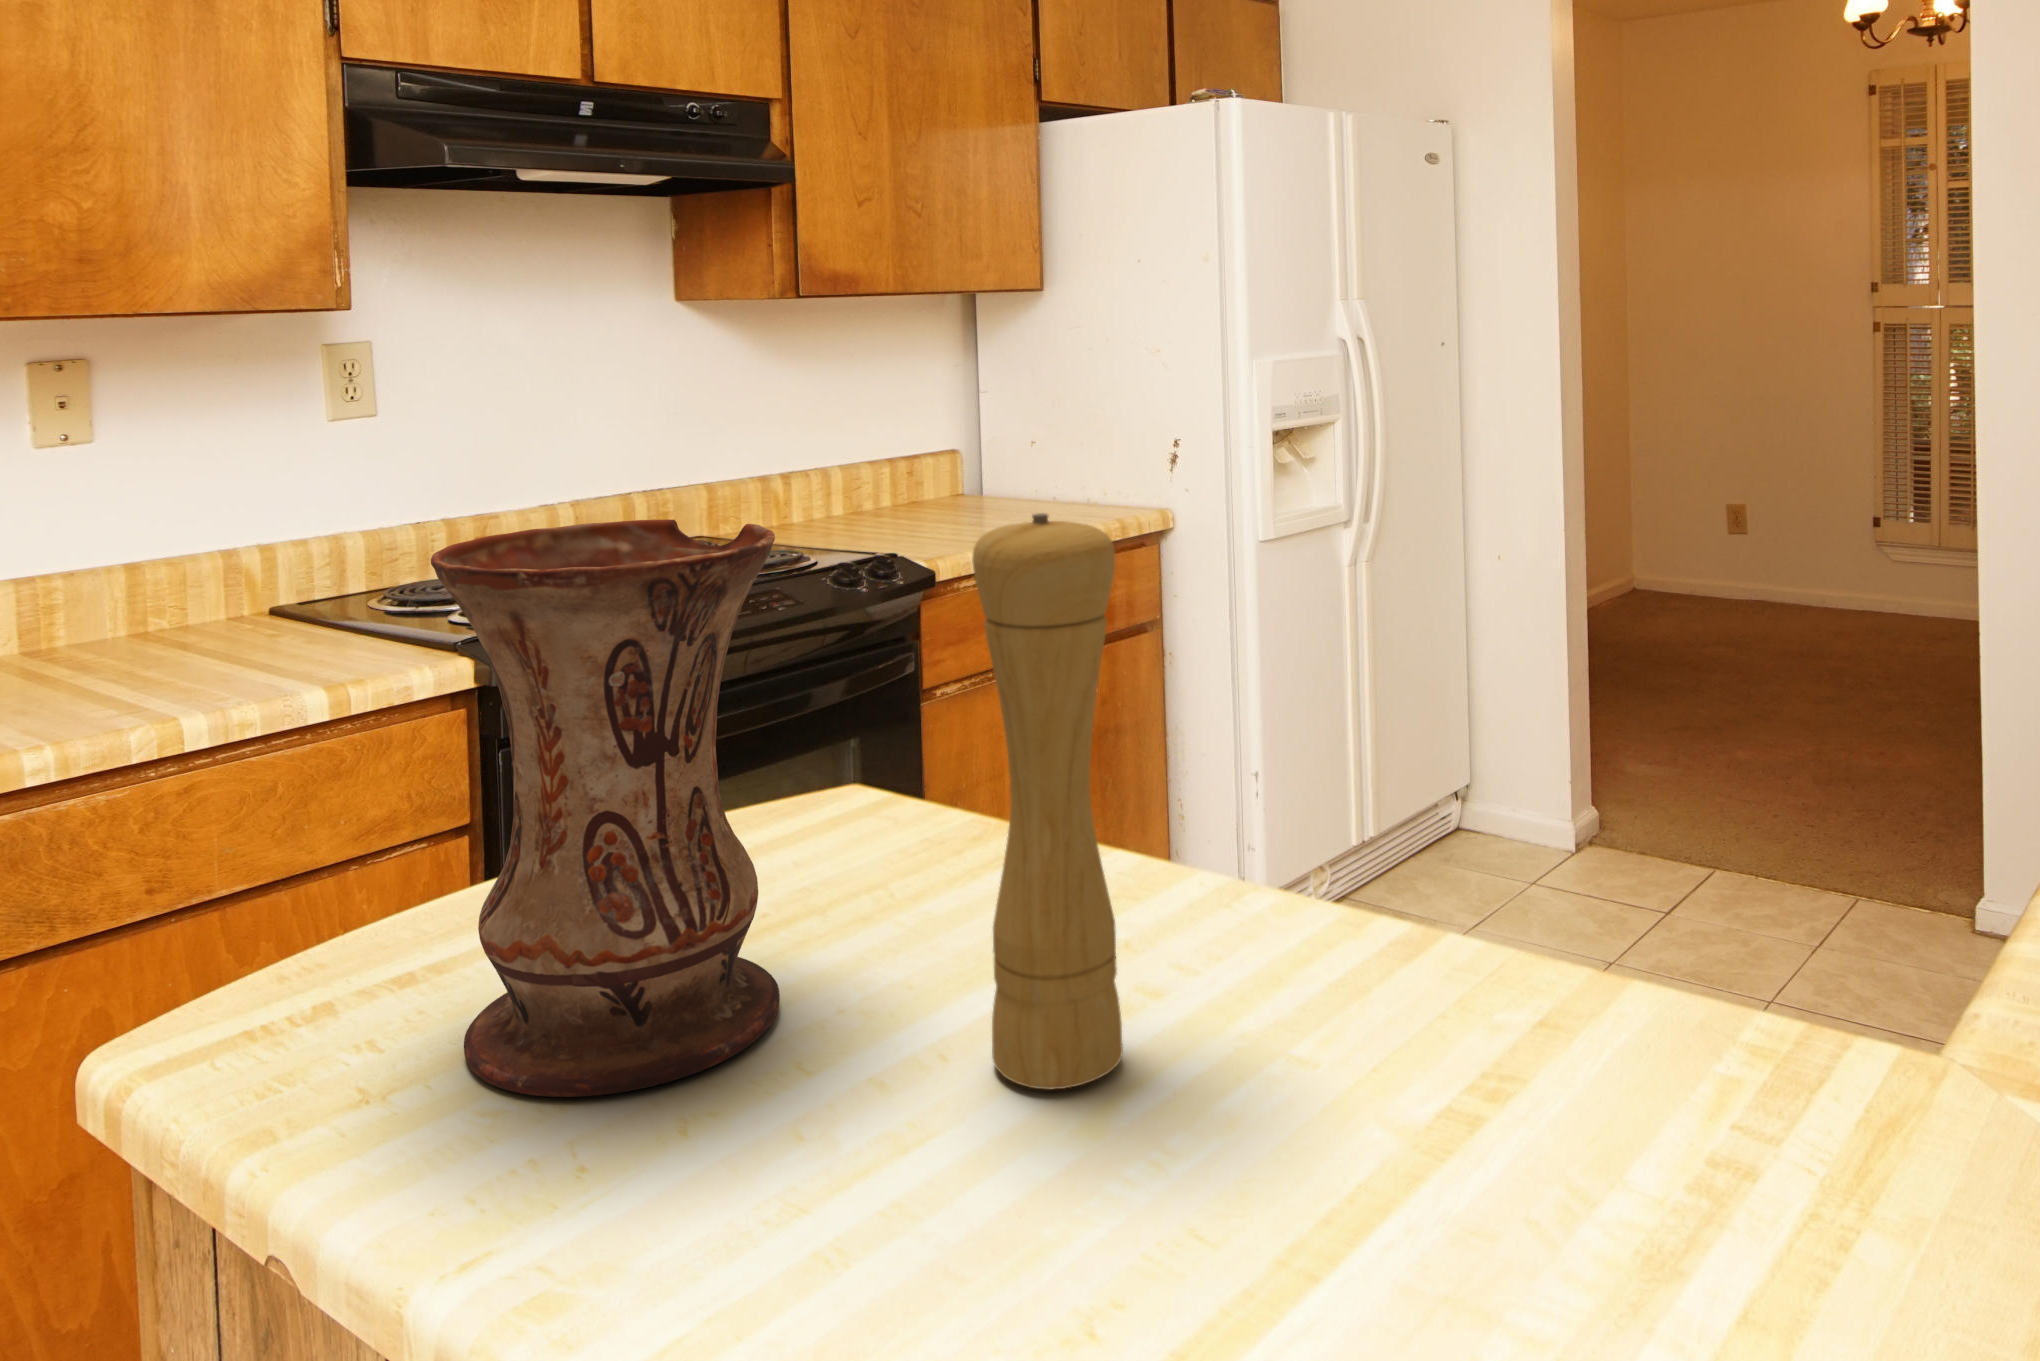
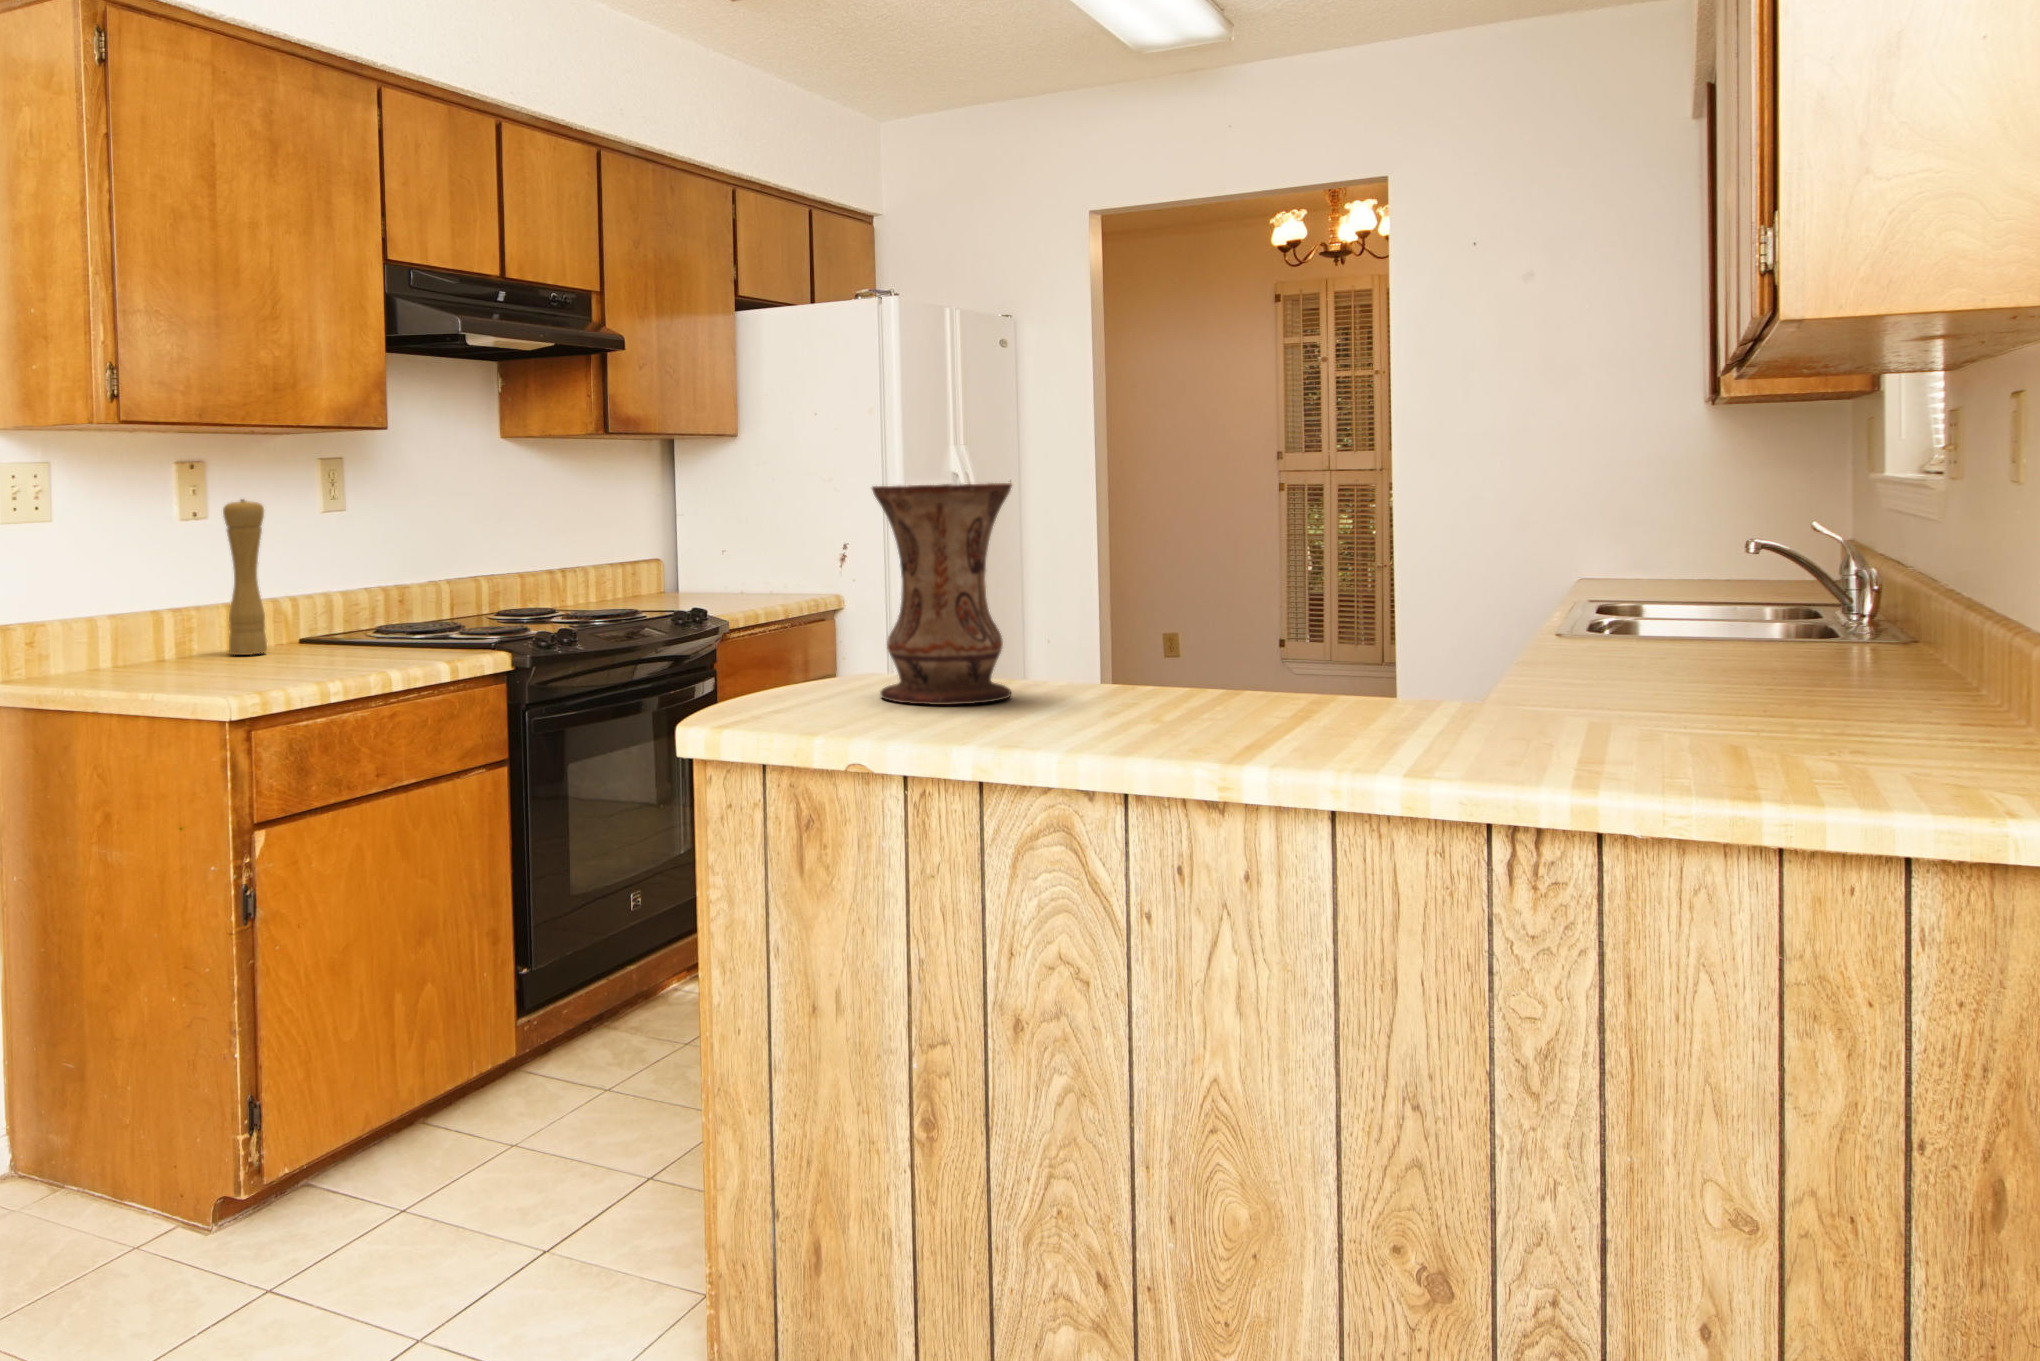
pepper mill: present [972,513,1123,1089] -> present [223,499,267,655]

